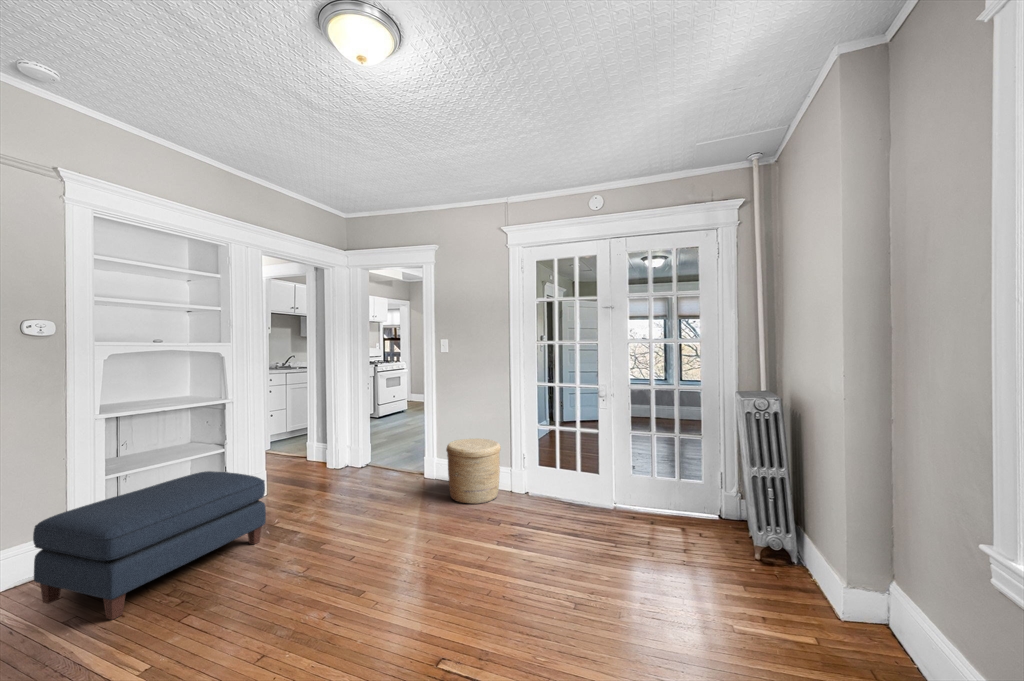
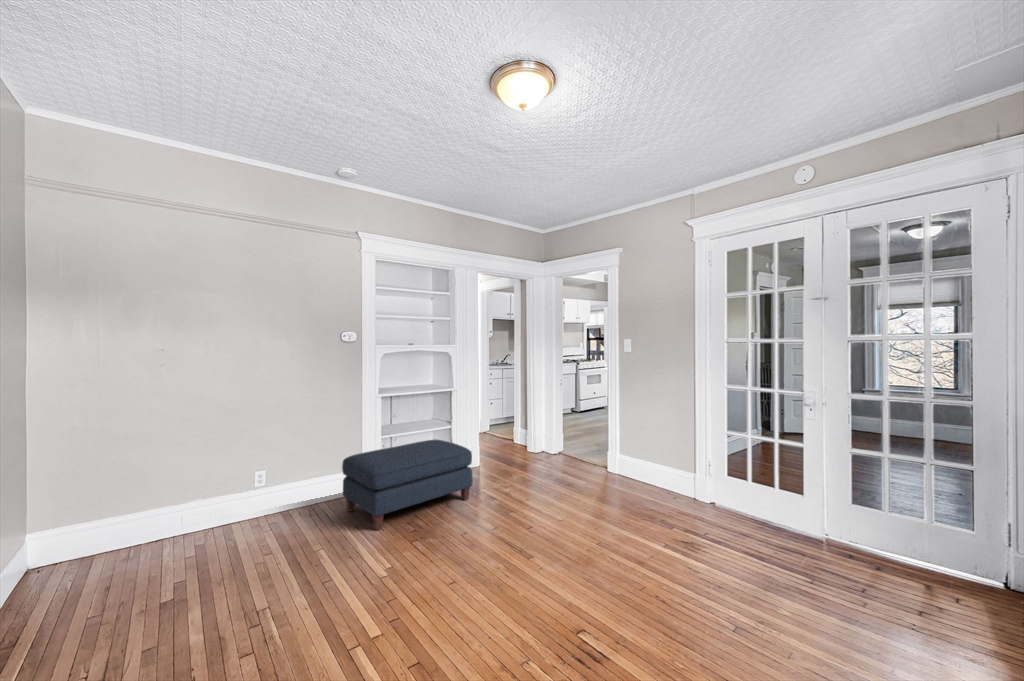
woven basket: present [446,439,501,504] -> none [625,438,682,504]

